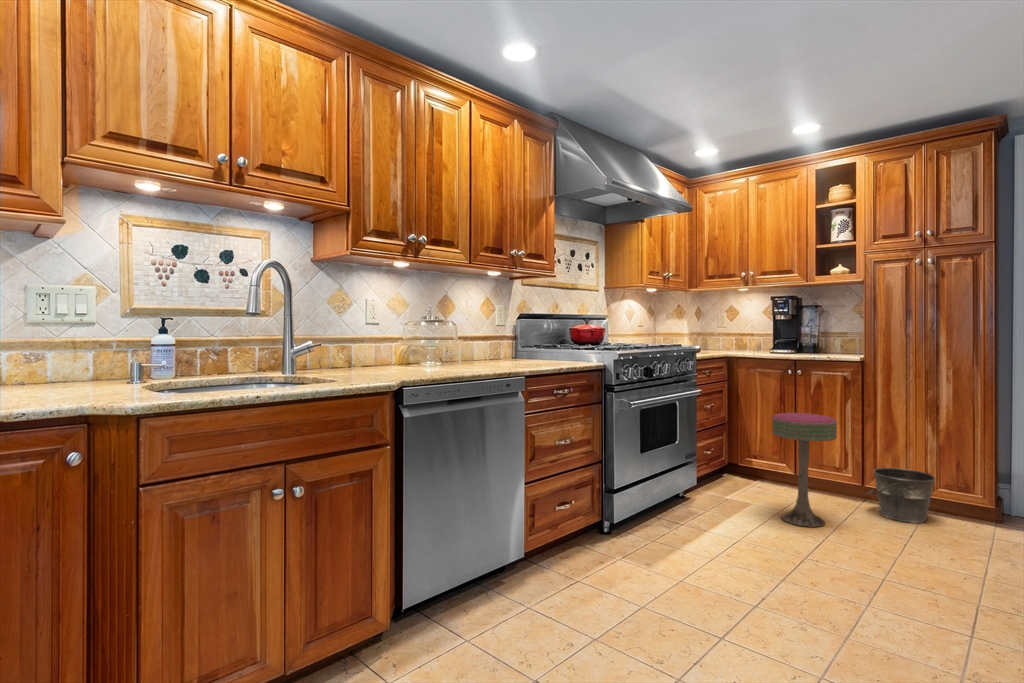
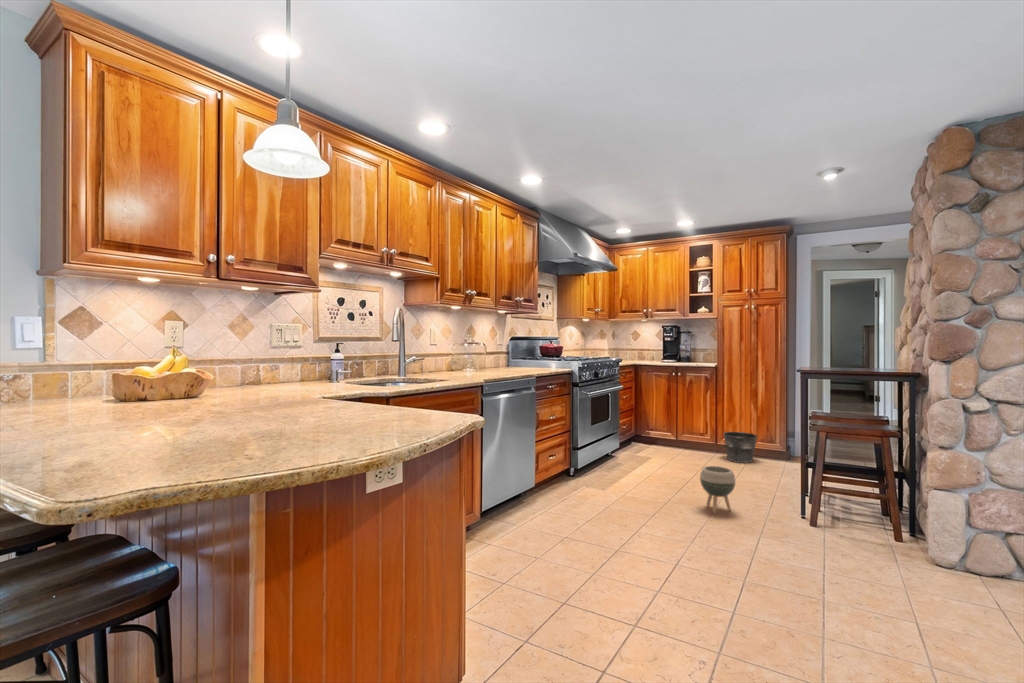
bar stool: present [772,413,837,527] -> none [667,399,704,467]
planter: none [817,543,888,637] -> present [700,466,736,514]

